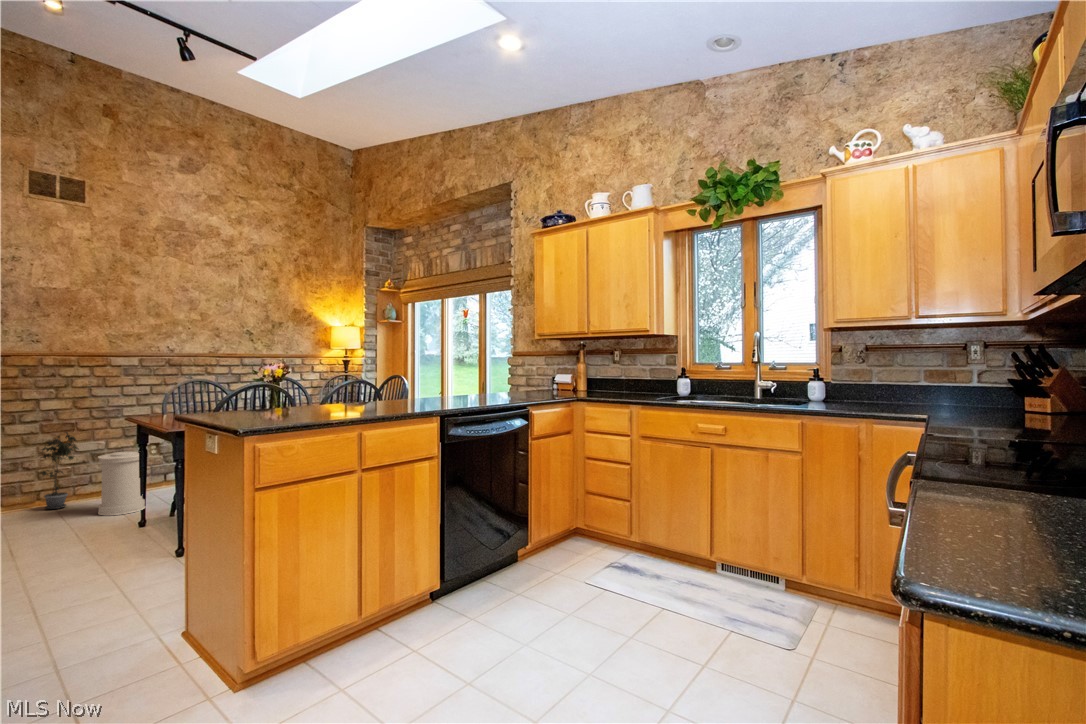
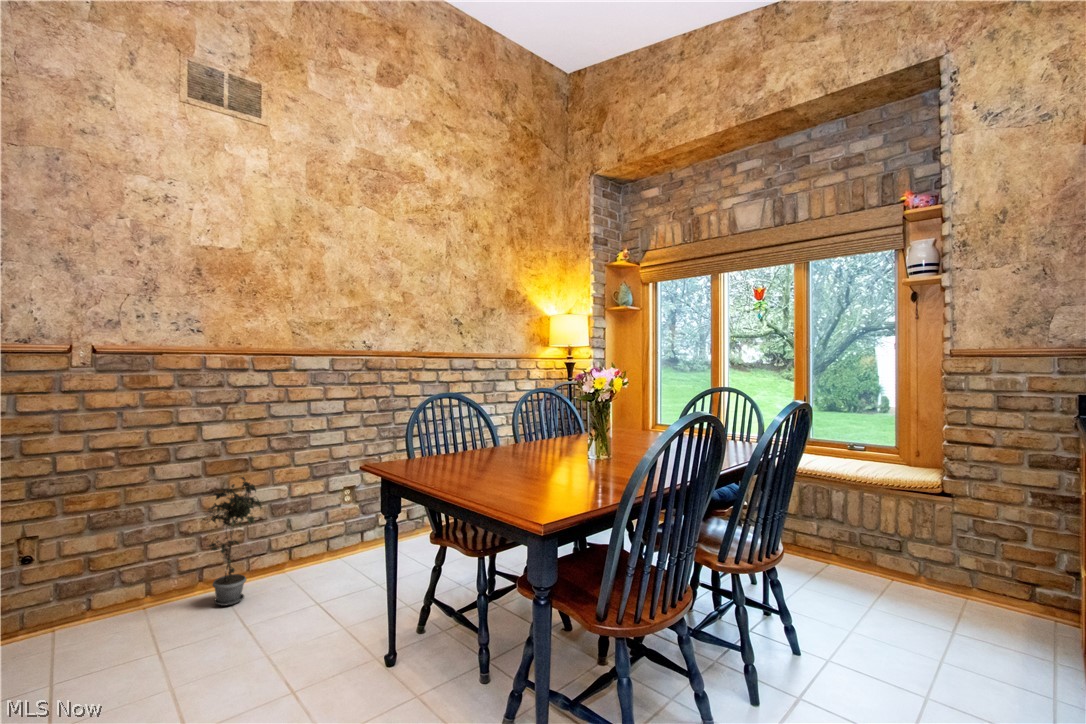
trash can: present [98,451,145,515] -> none [300,512,368,629]

